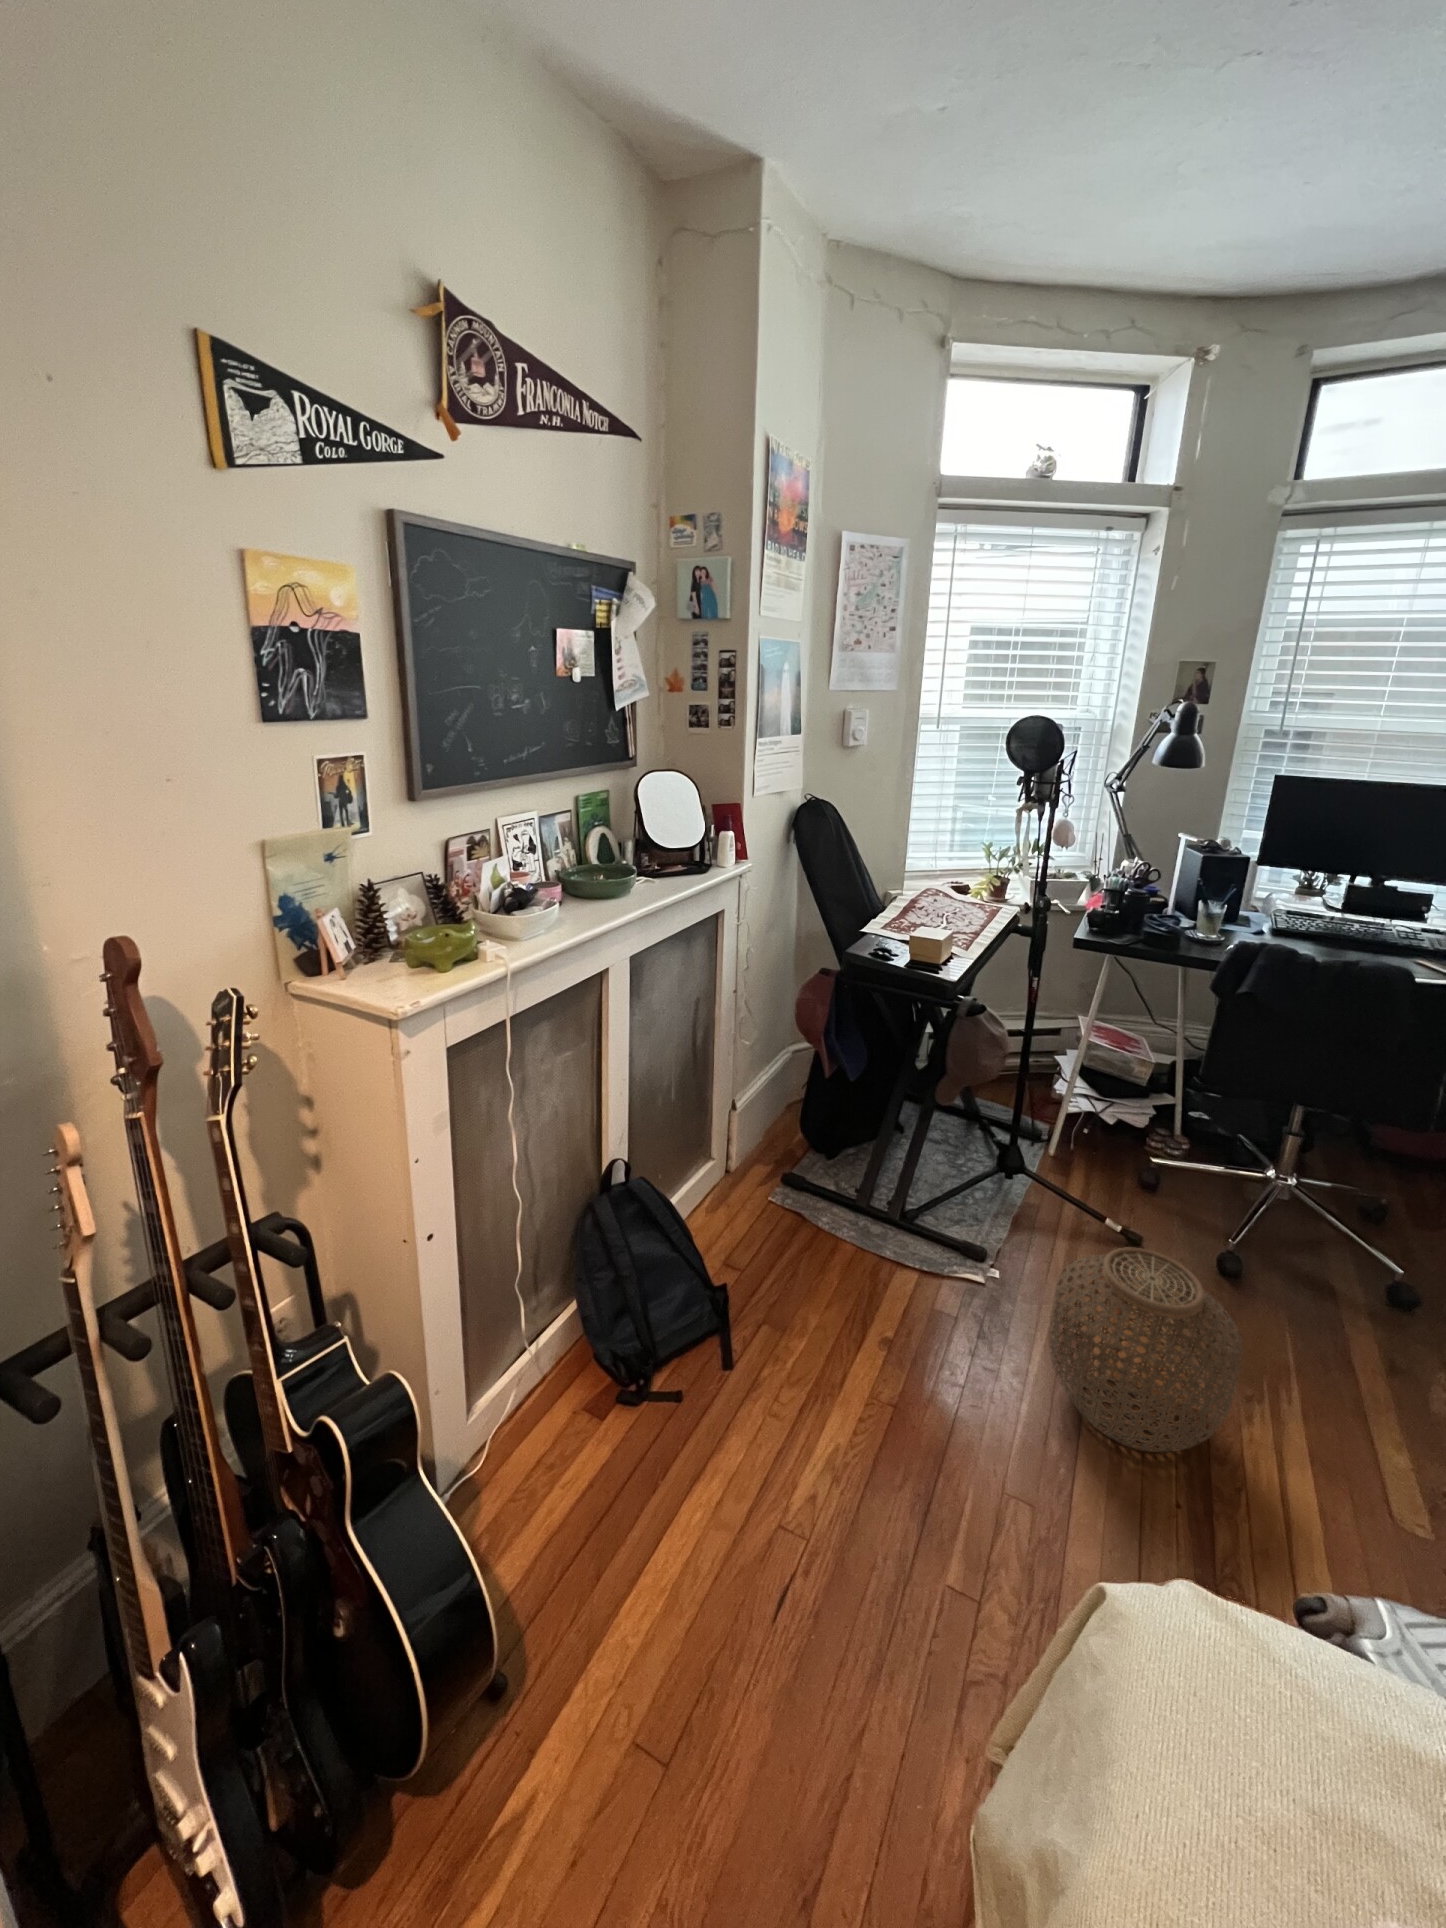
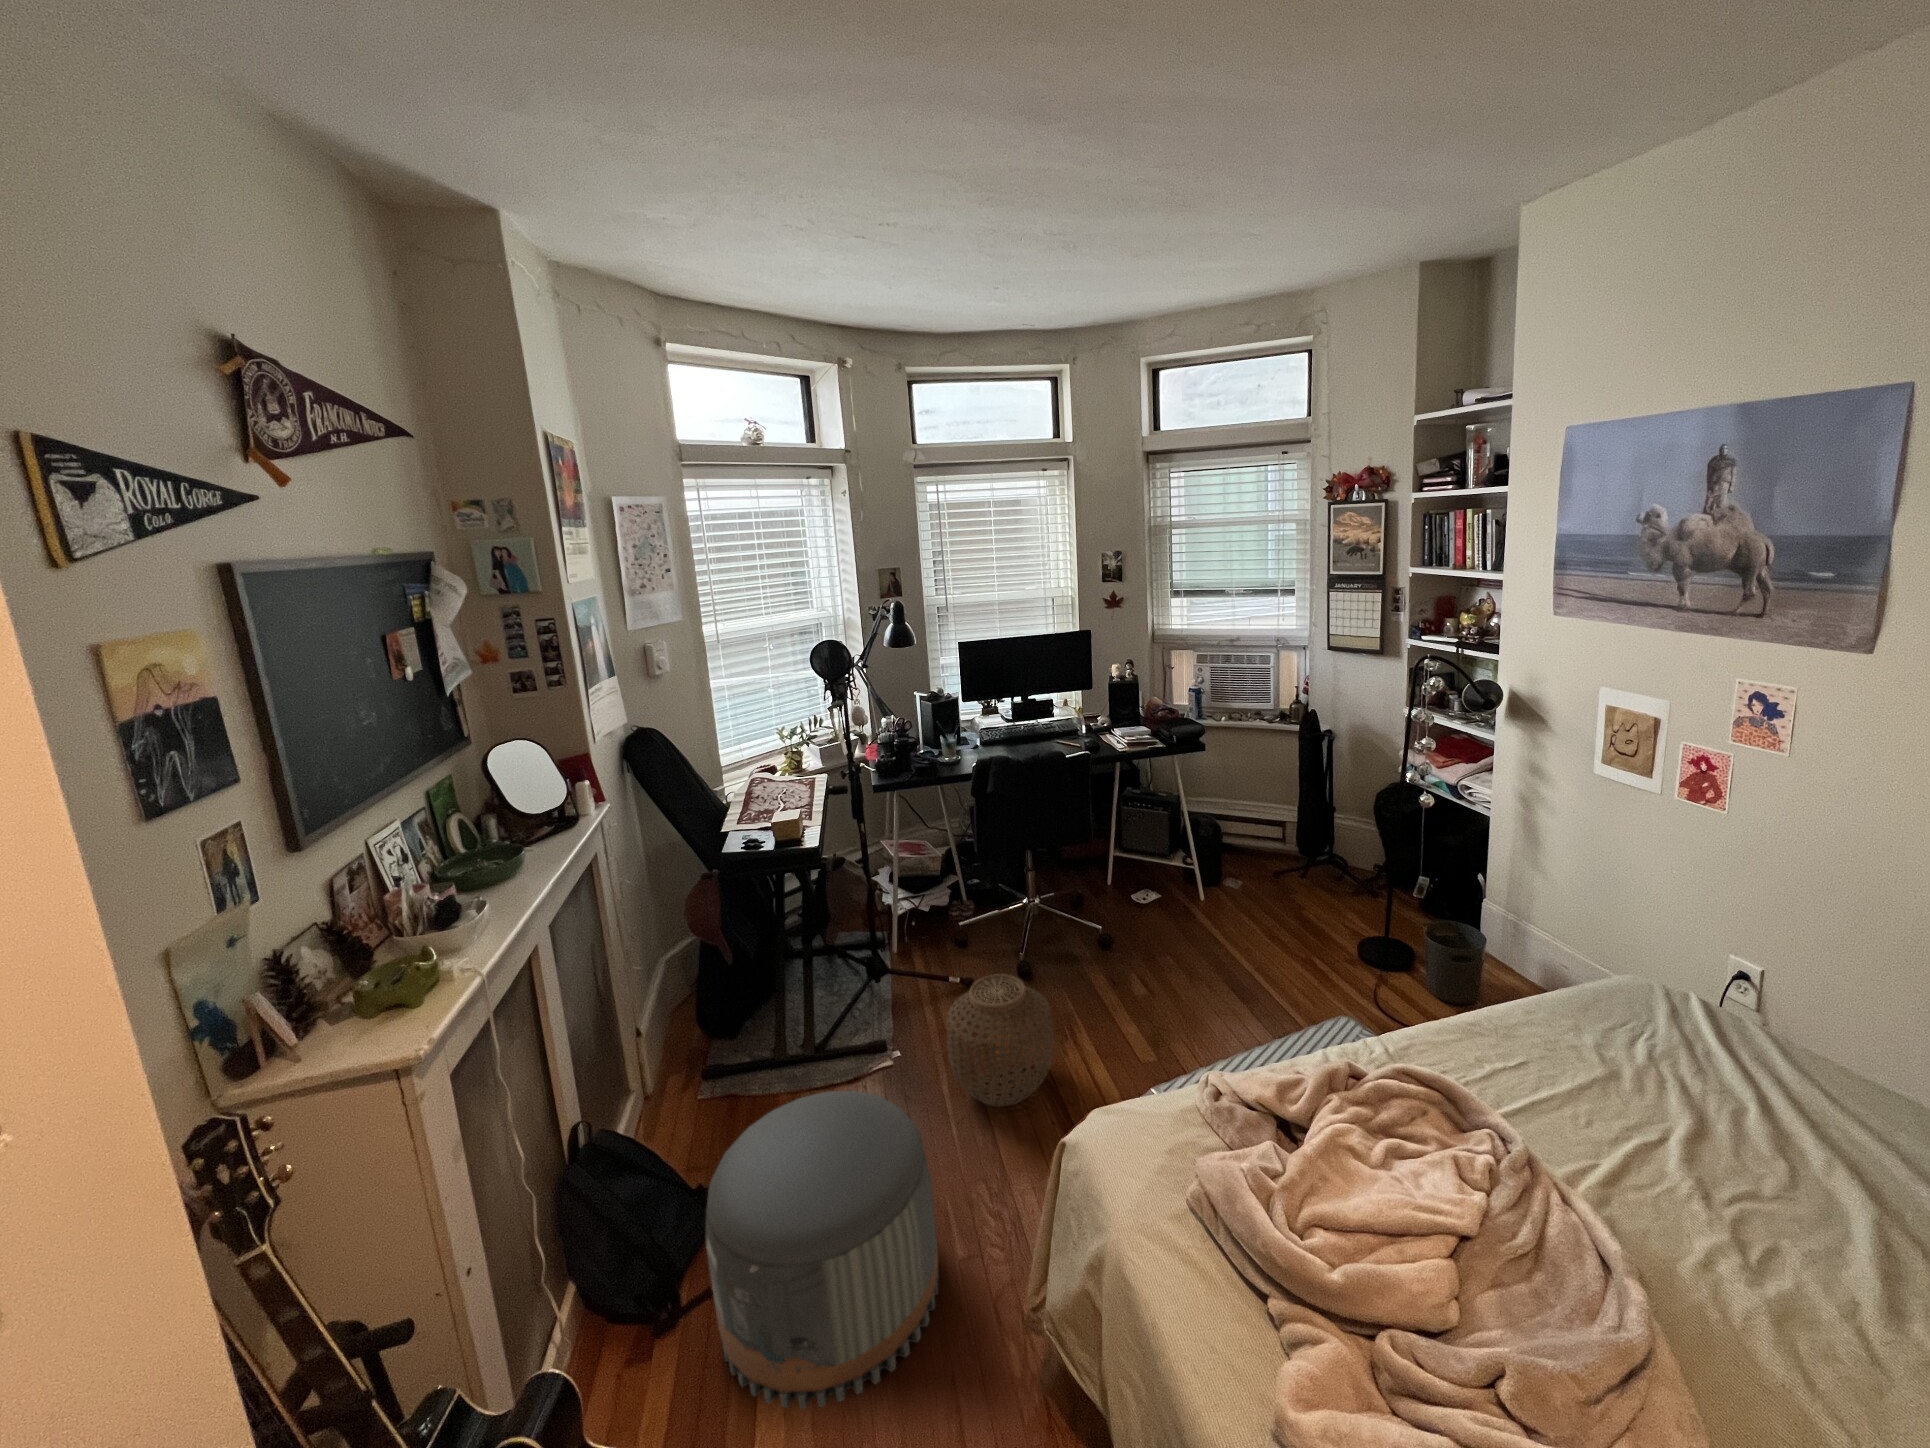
pouf: none [647,1256,936,1661] -> present [706,1091,939,1409]

